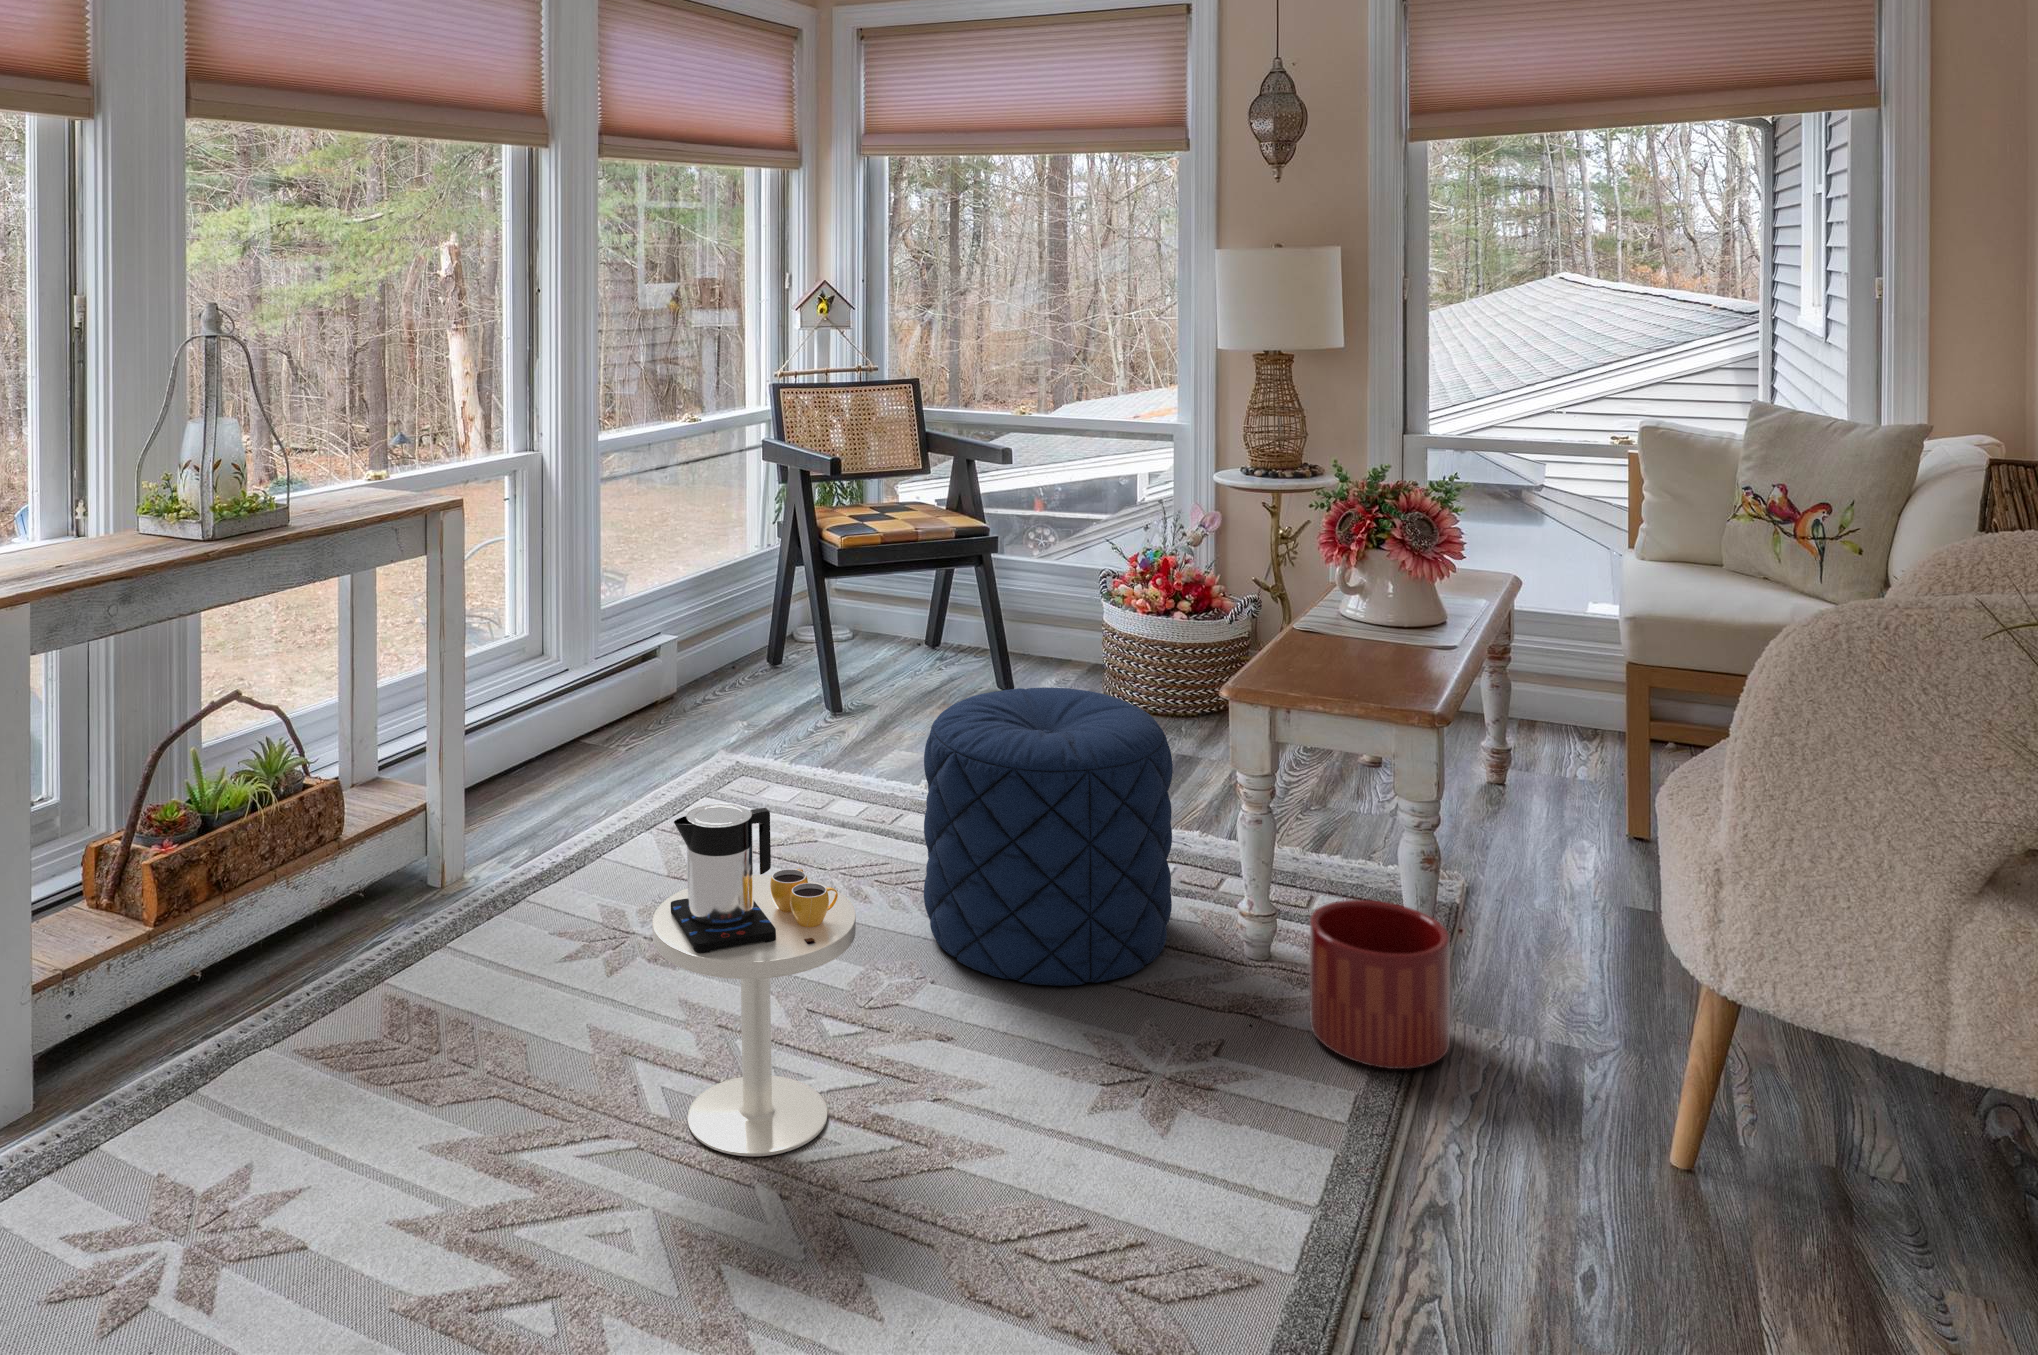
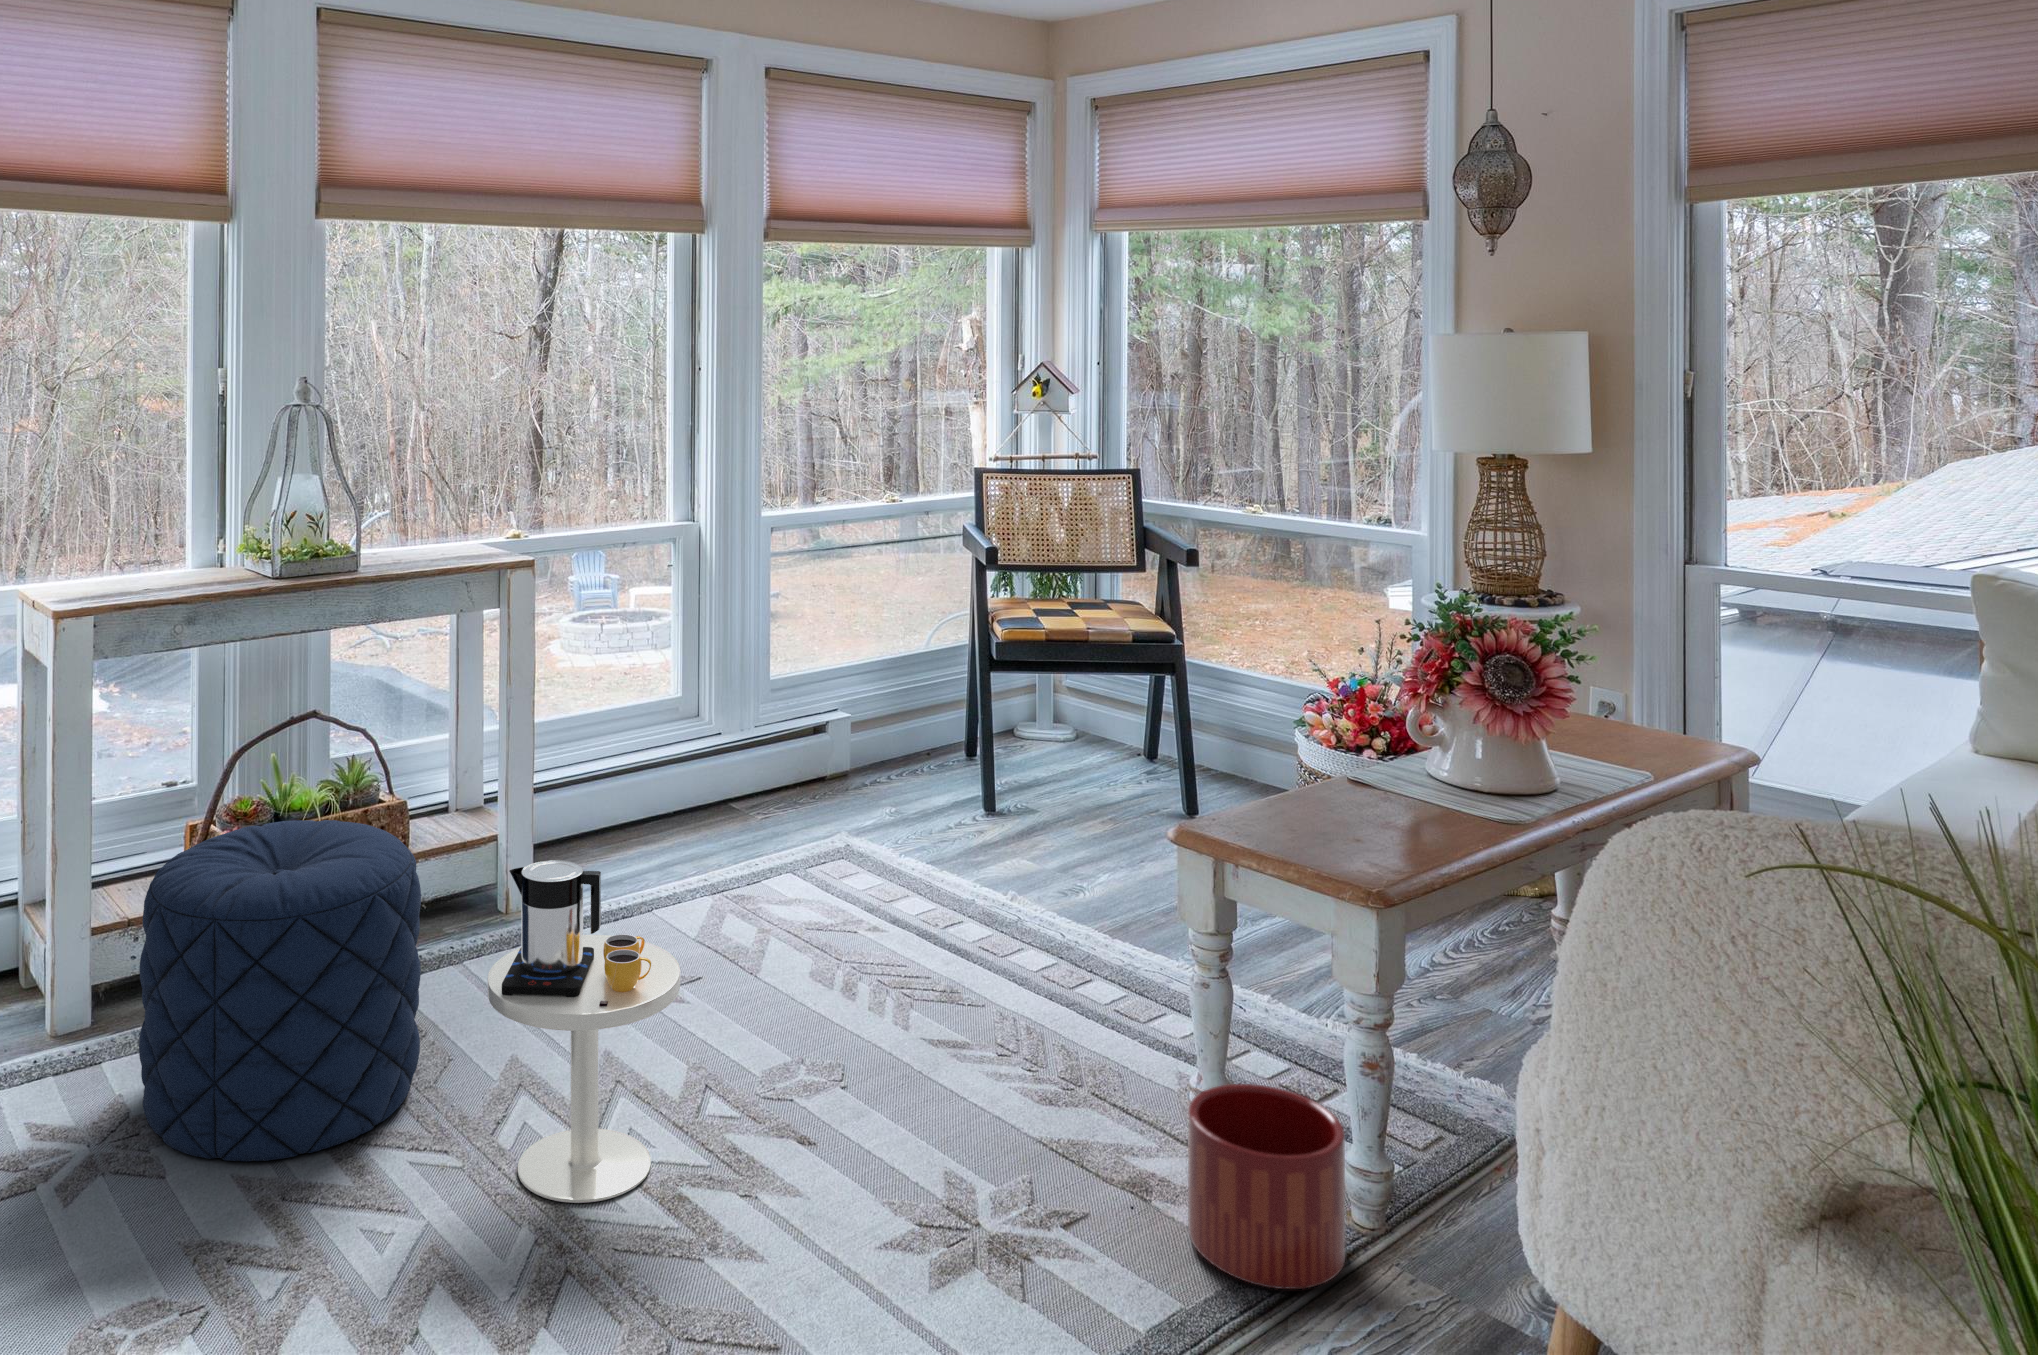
pouf: present [924,687,1173,986] -> present [139,820,421,1161]

